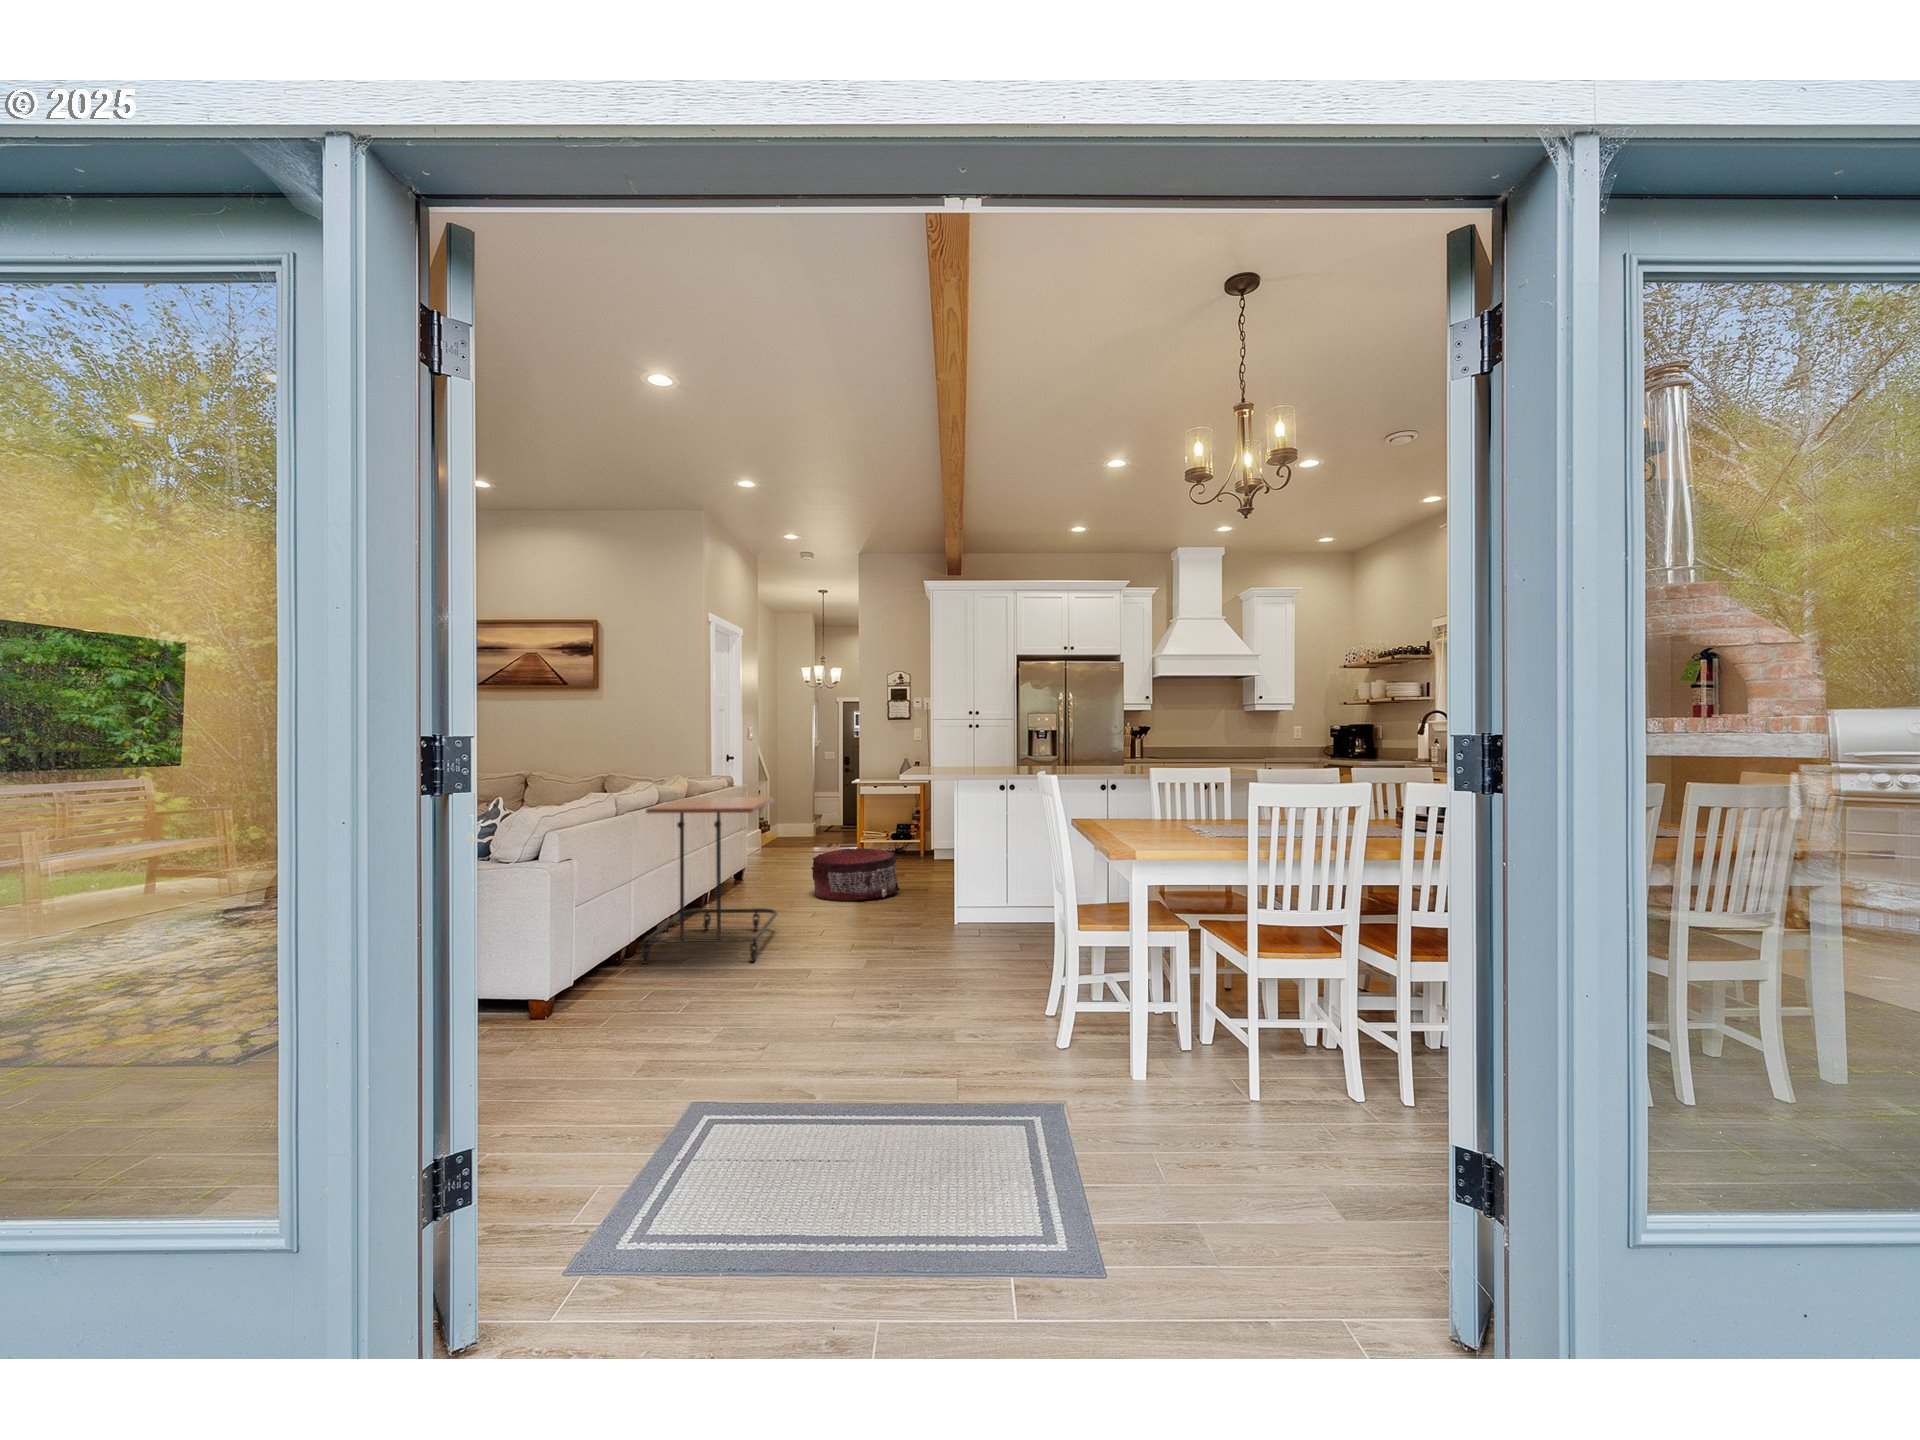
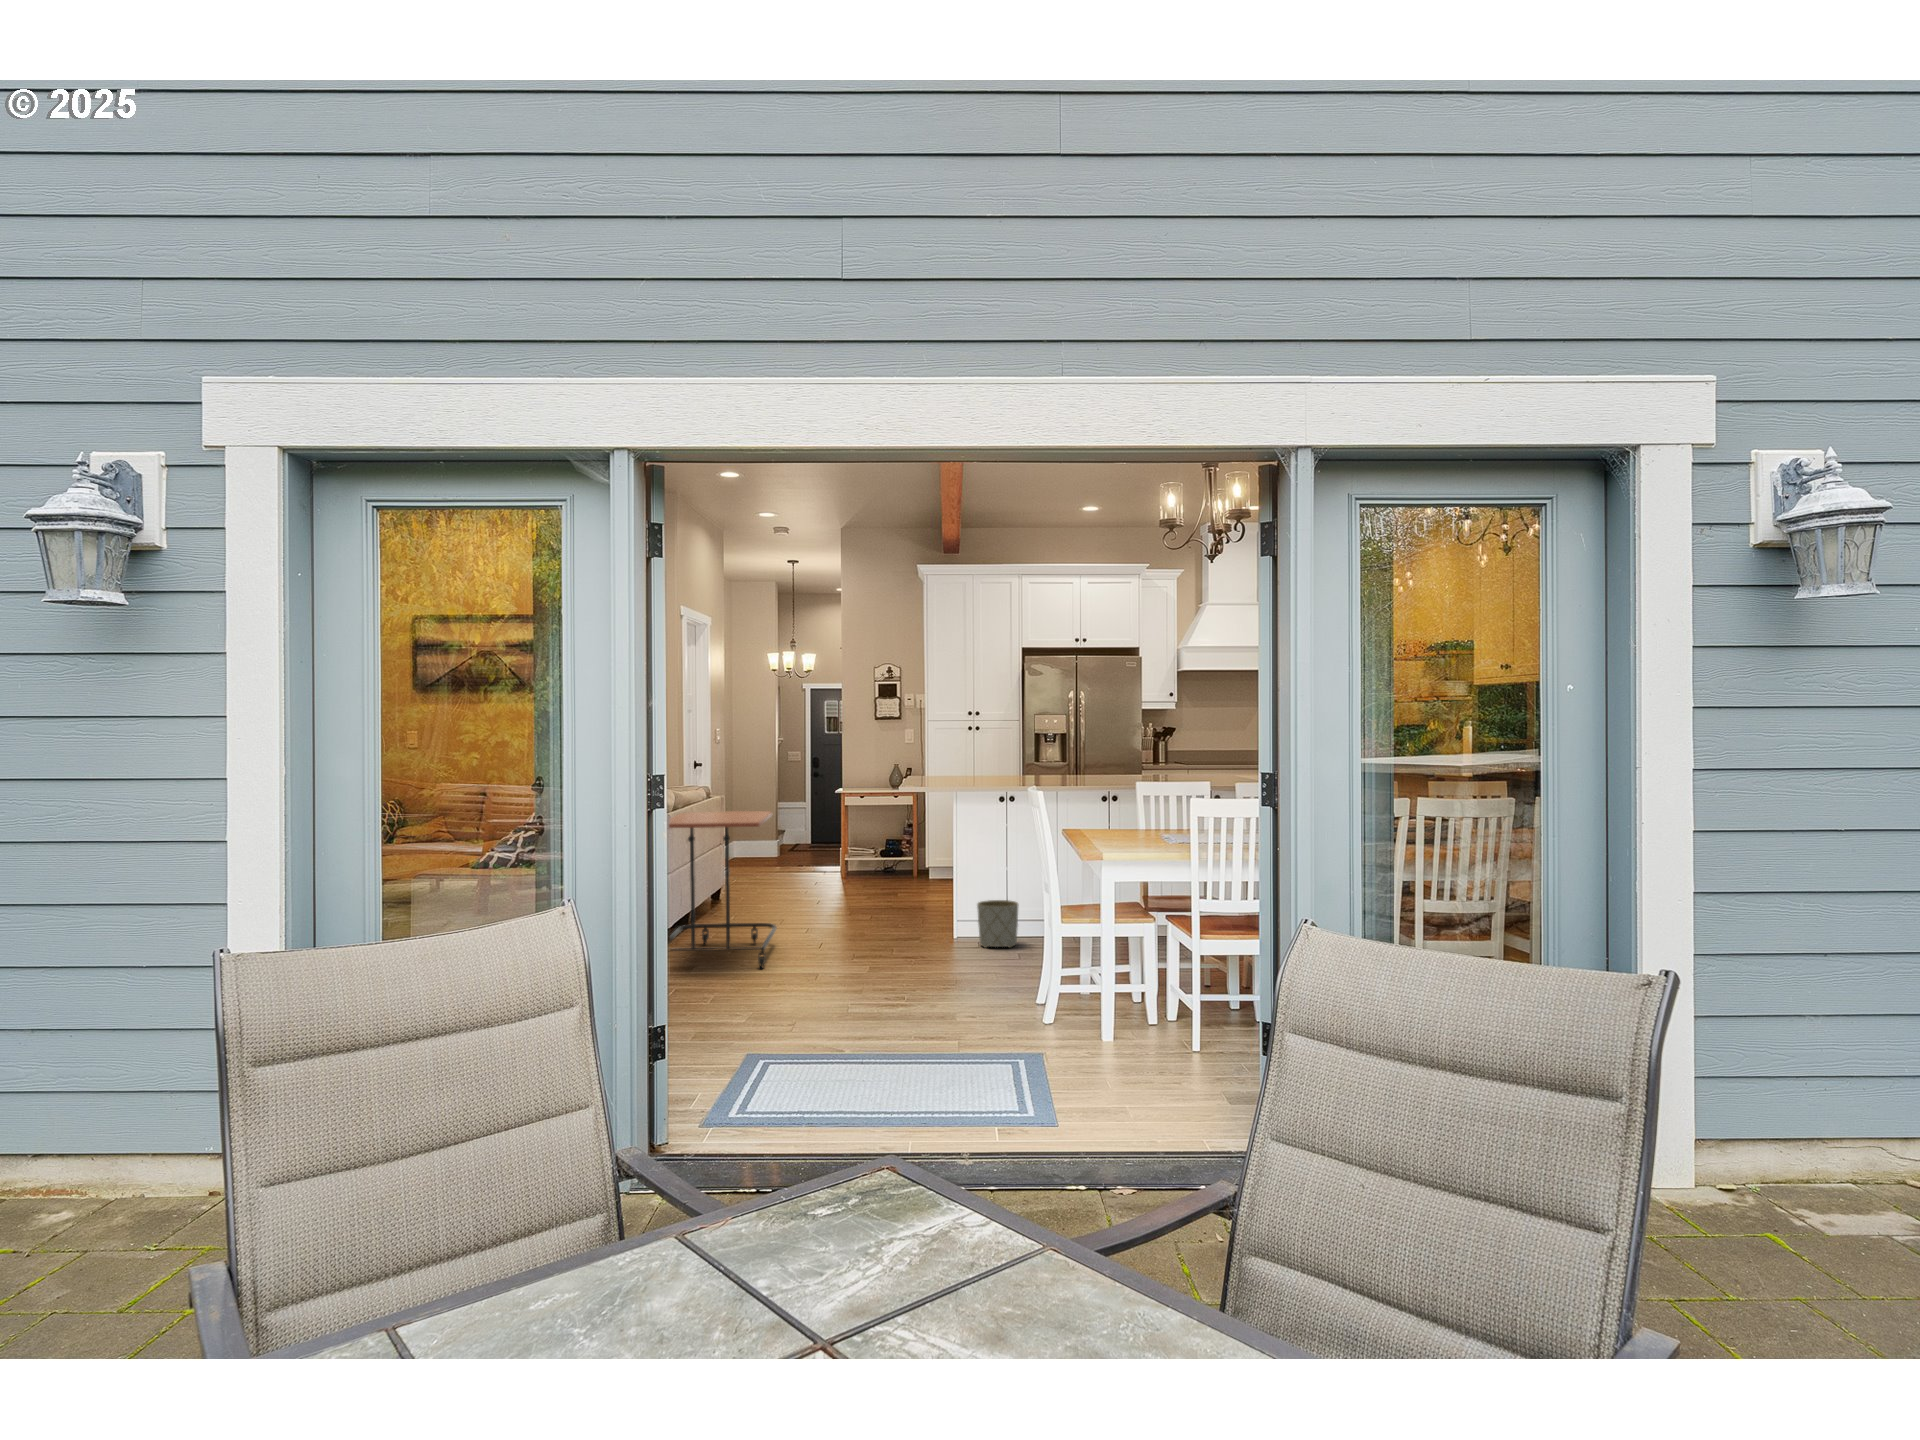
pouf: present [811,848,899,901] -> none [801,864,894,919]
planter: none [979,887,1020,937] -> present [977,900,1018,948]

